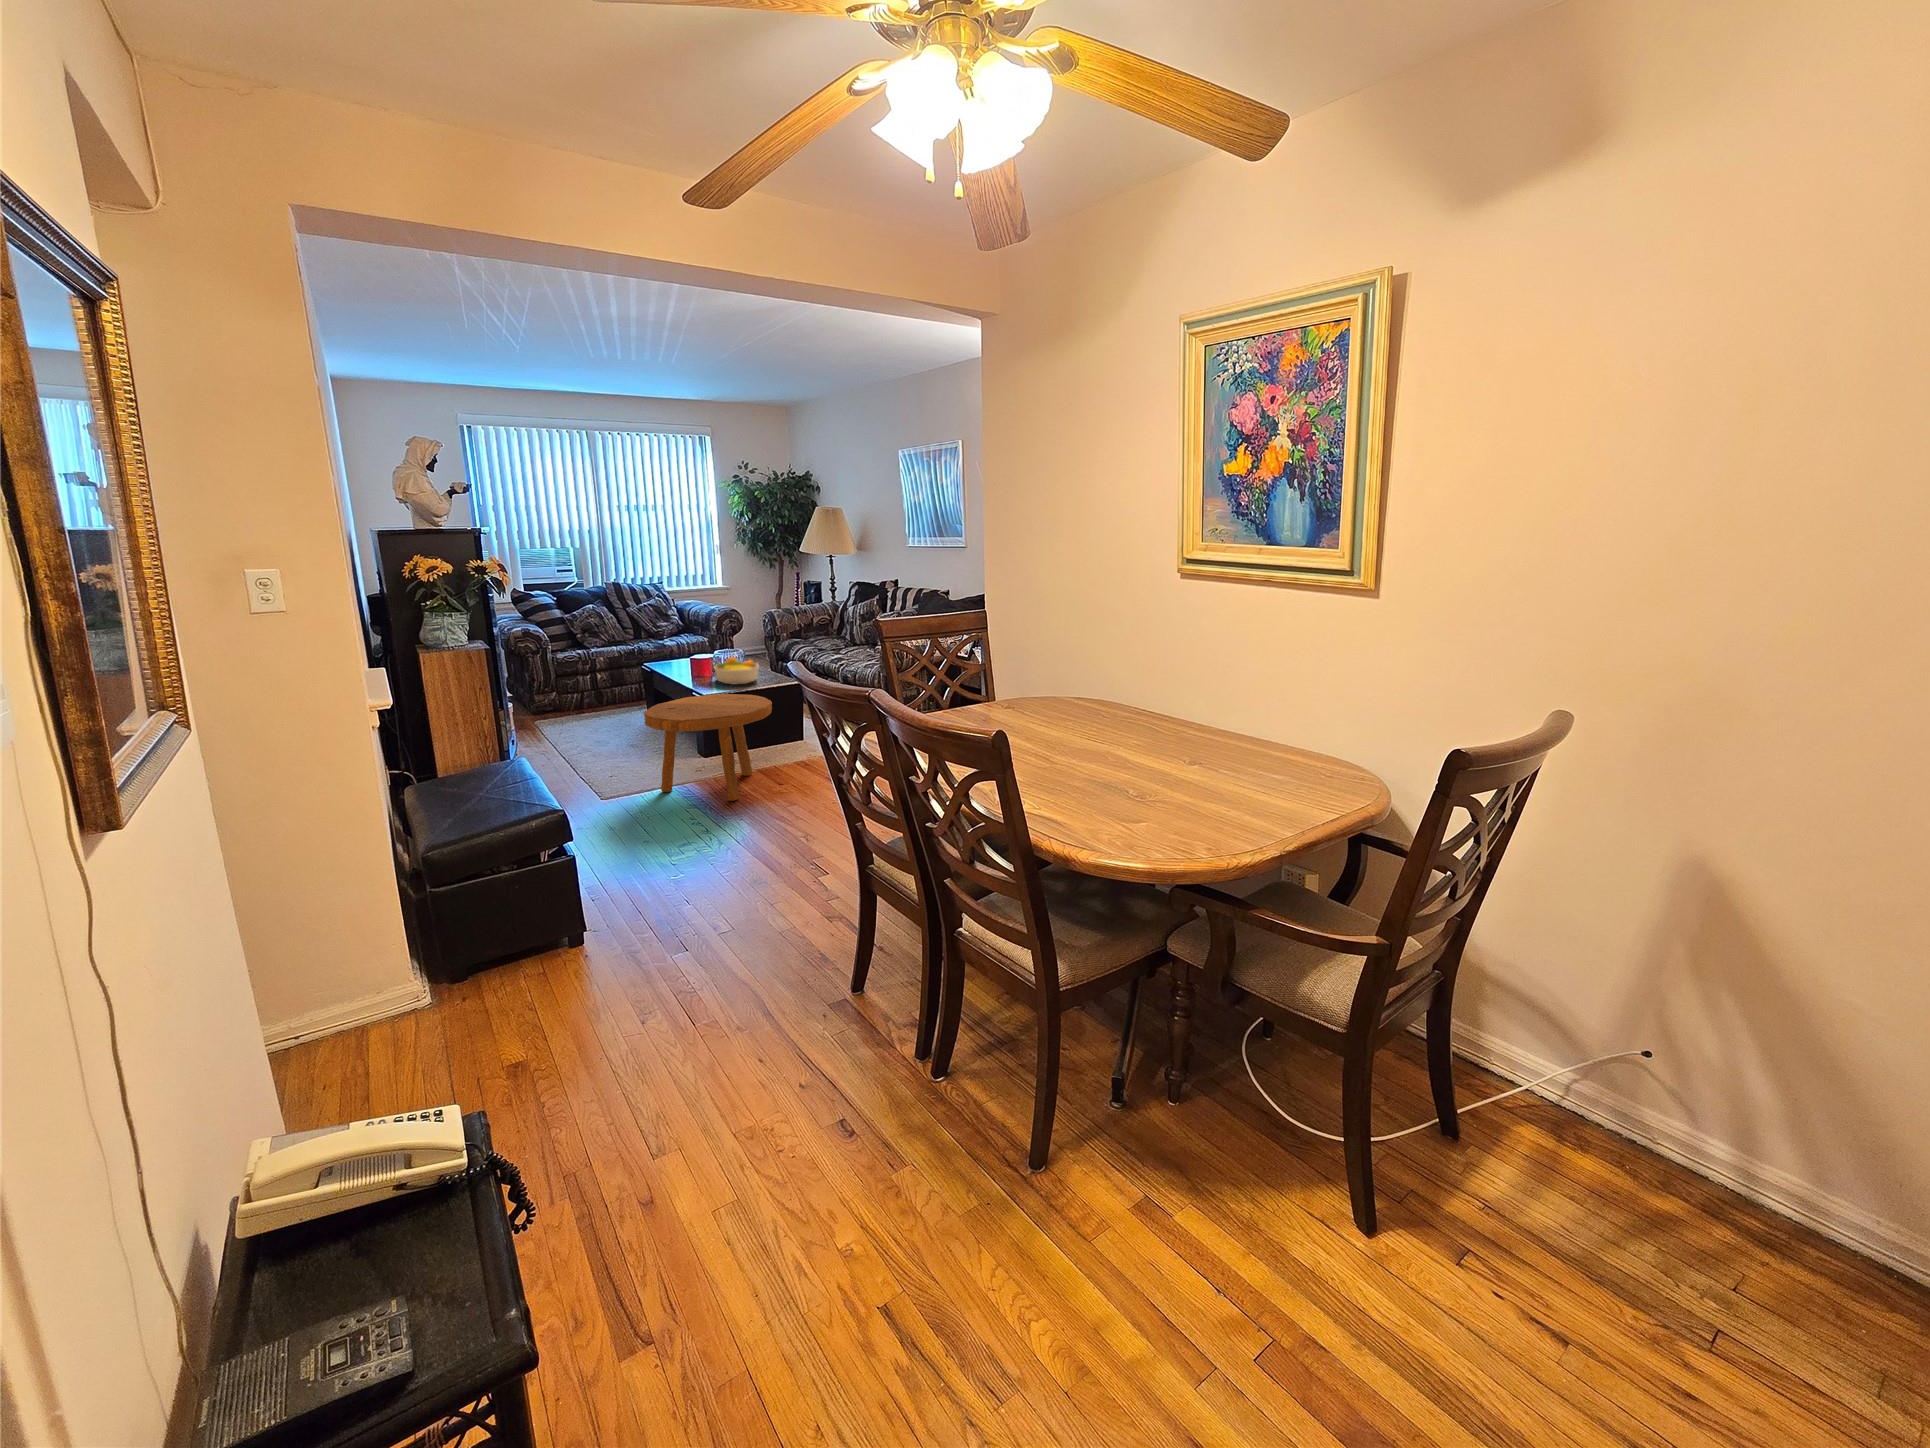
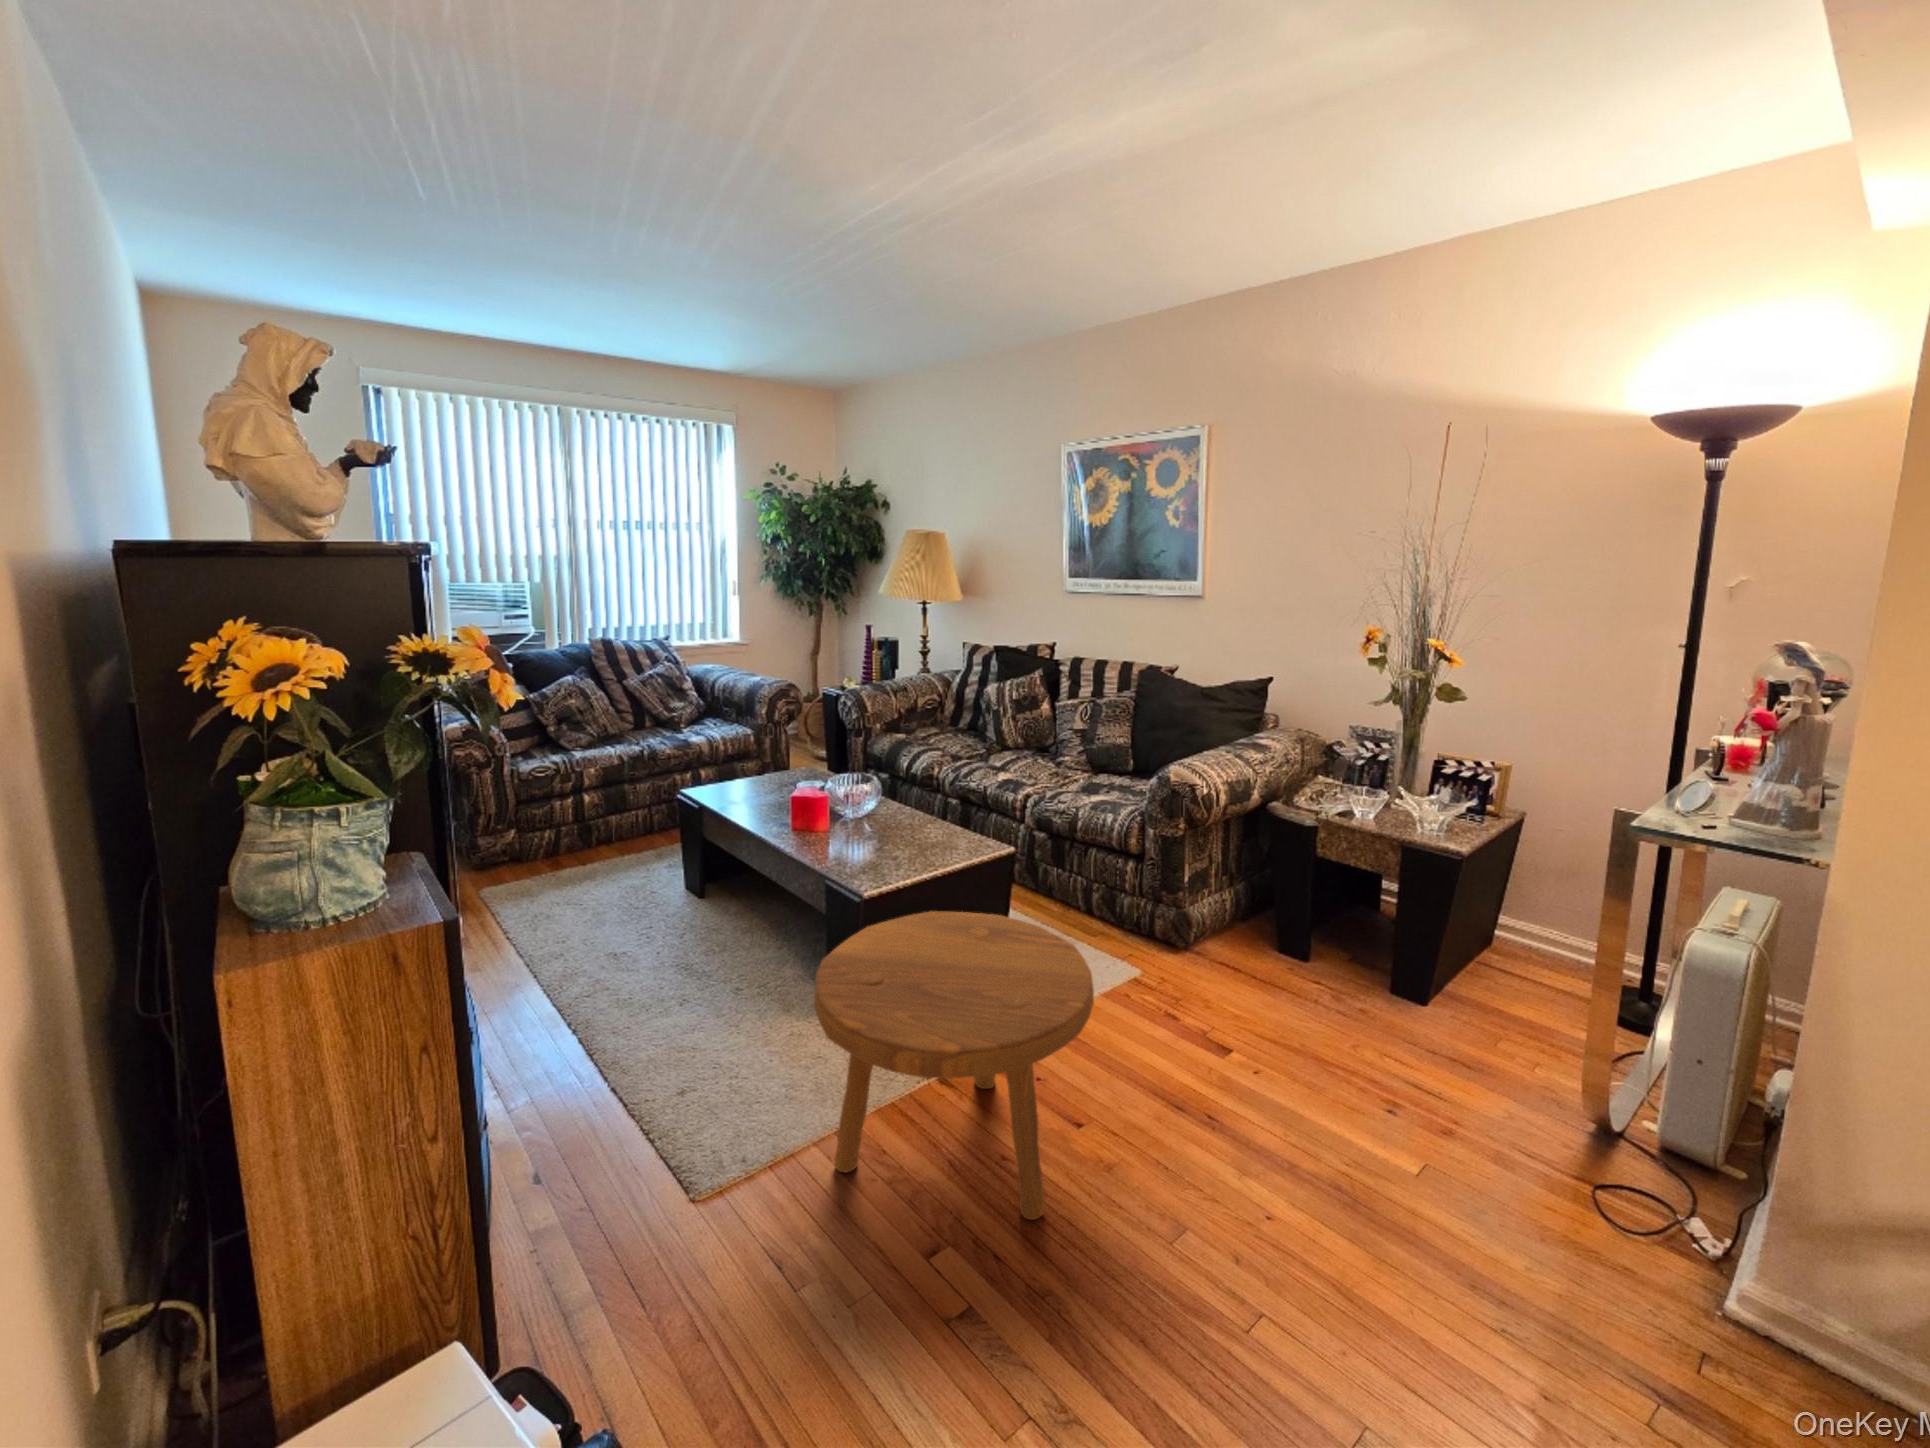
fruit bowl: present [715,657,758,685] -> none [847,795,938,856]

